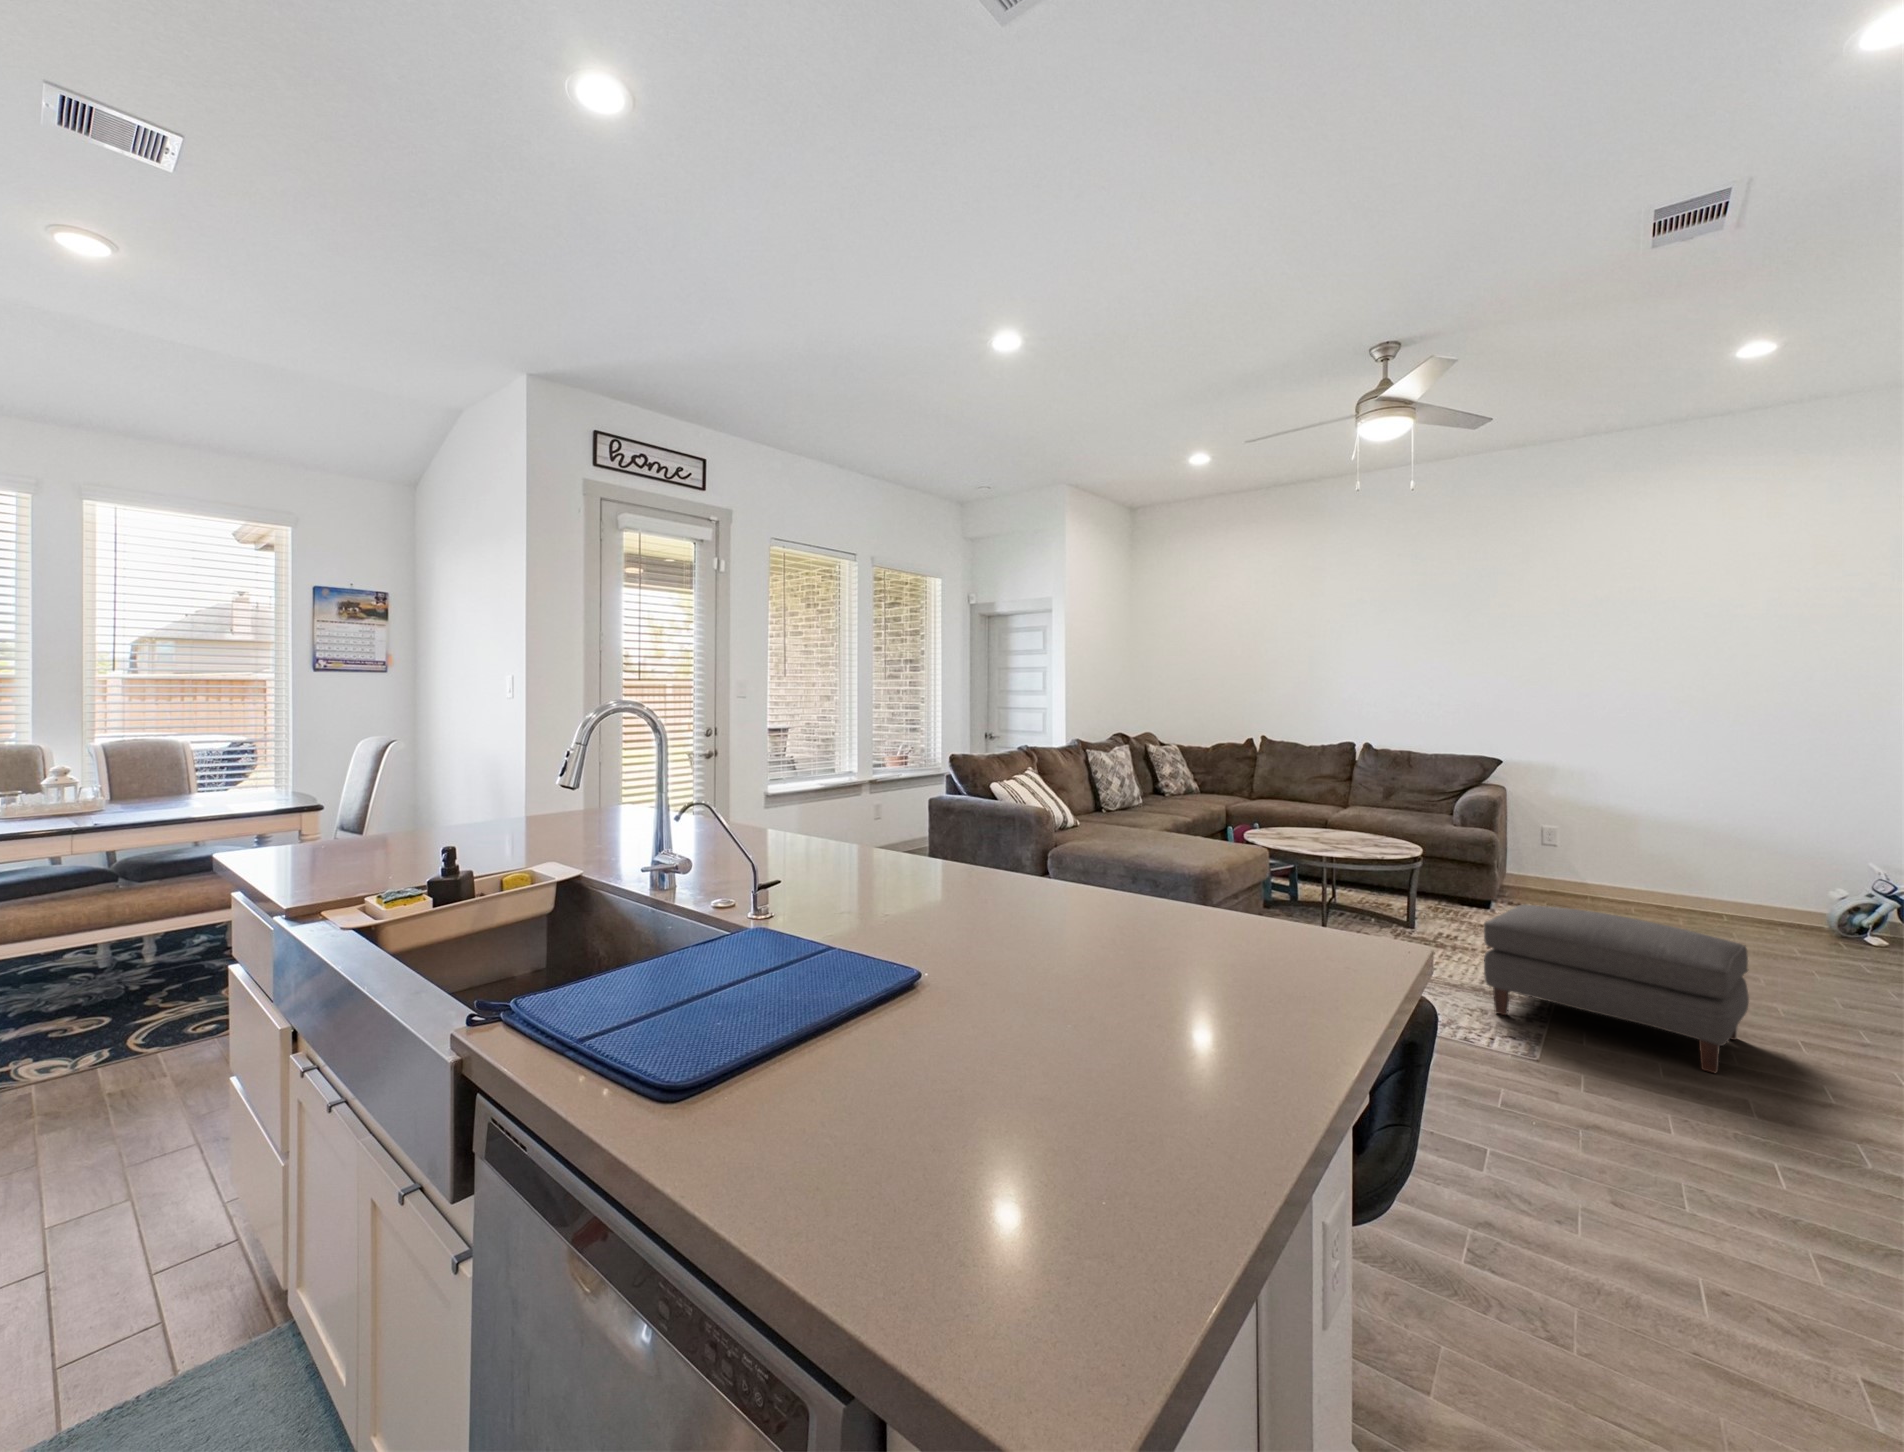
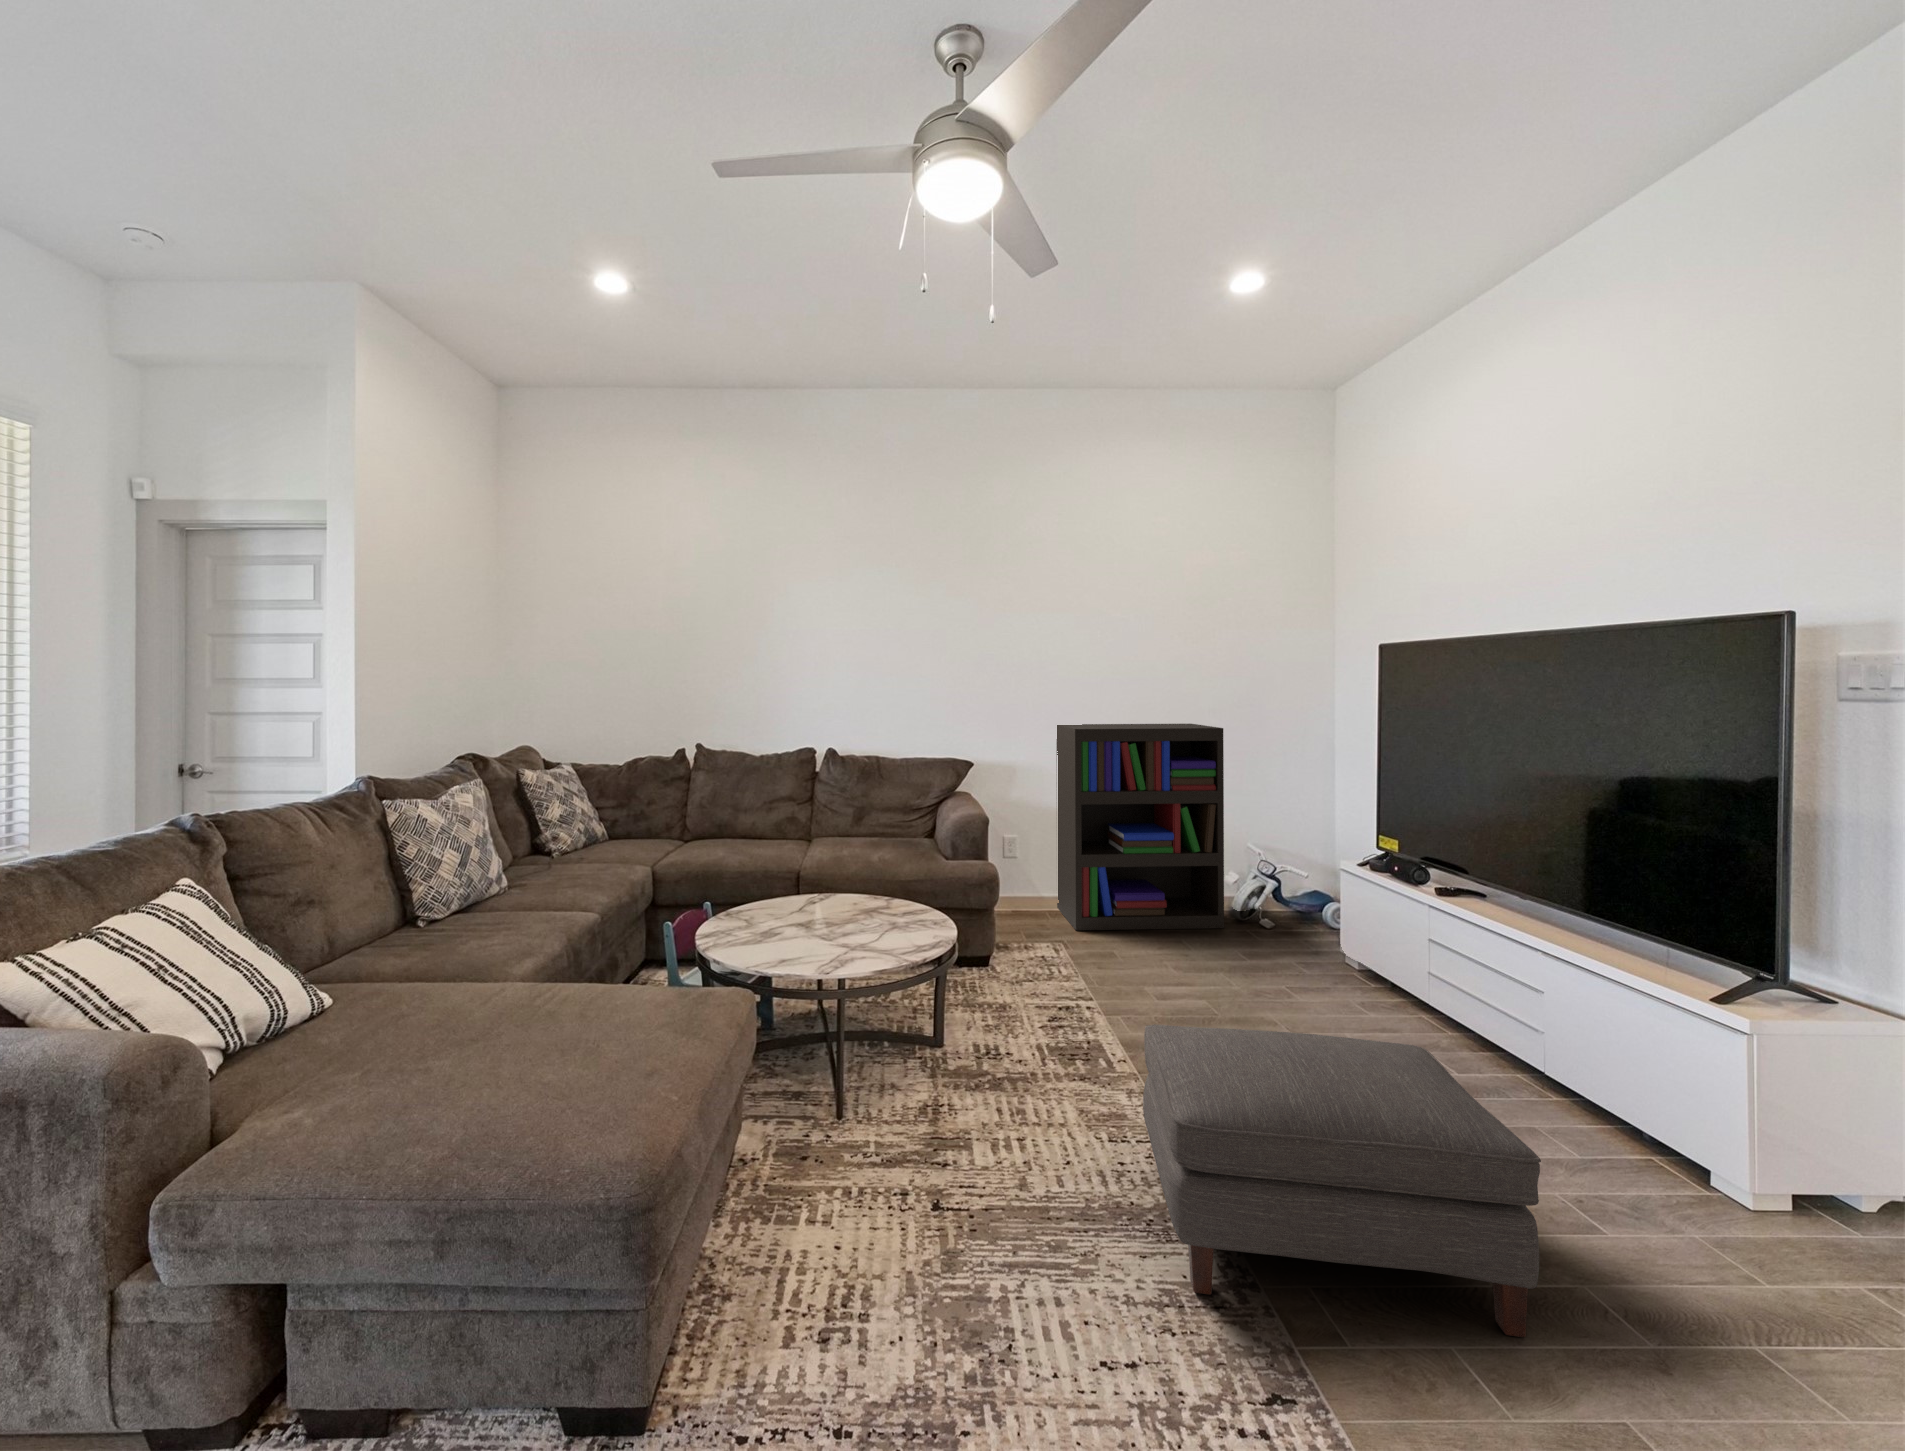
bookshelf: none [1598,733,1799,936] -> present [1056,724,1224,930]

